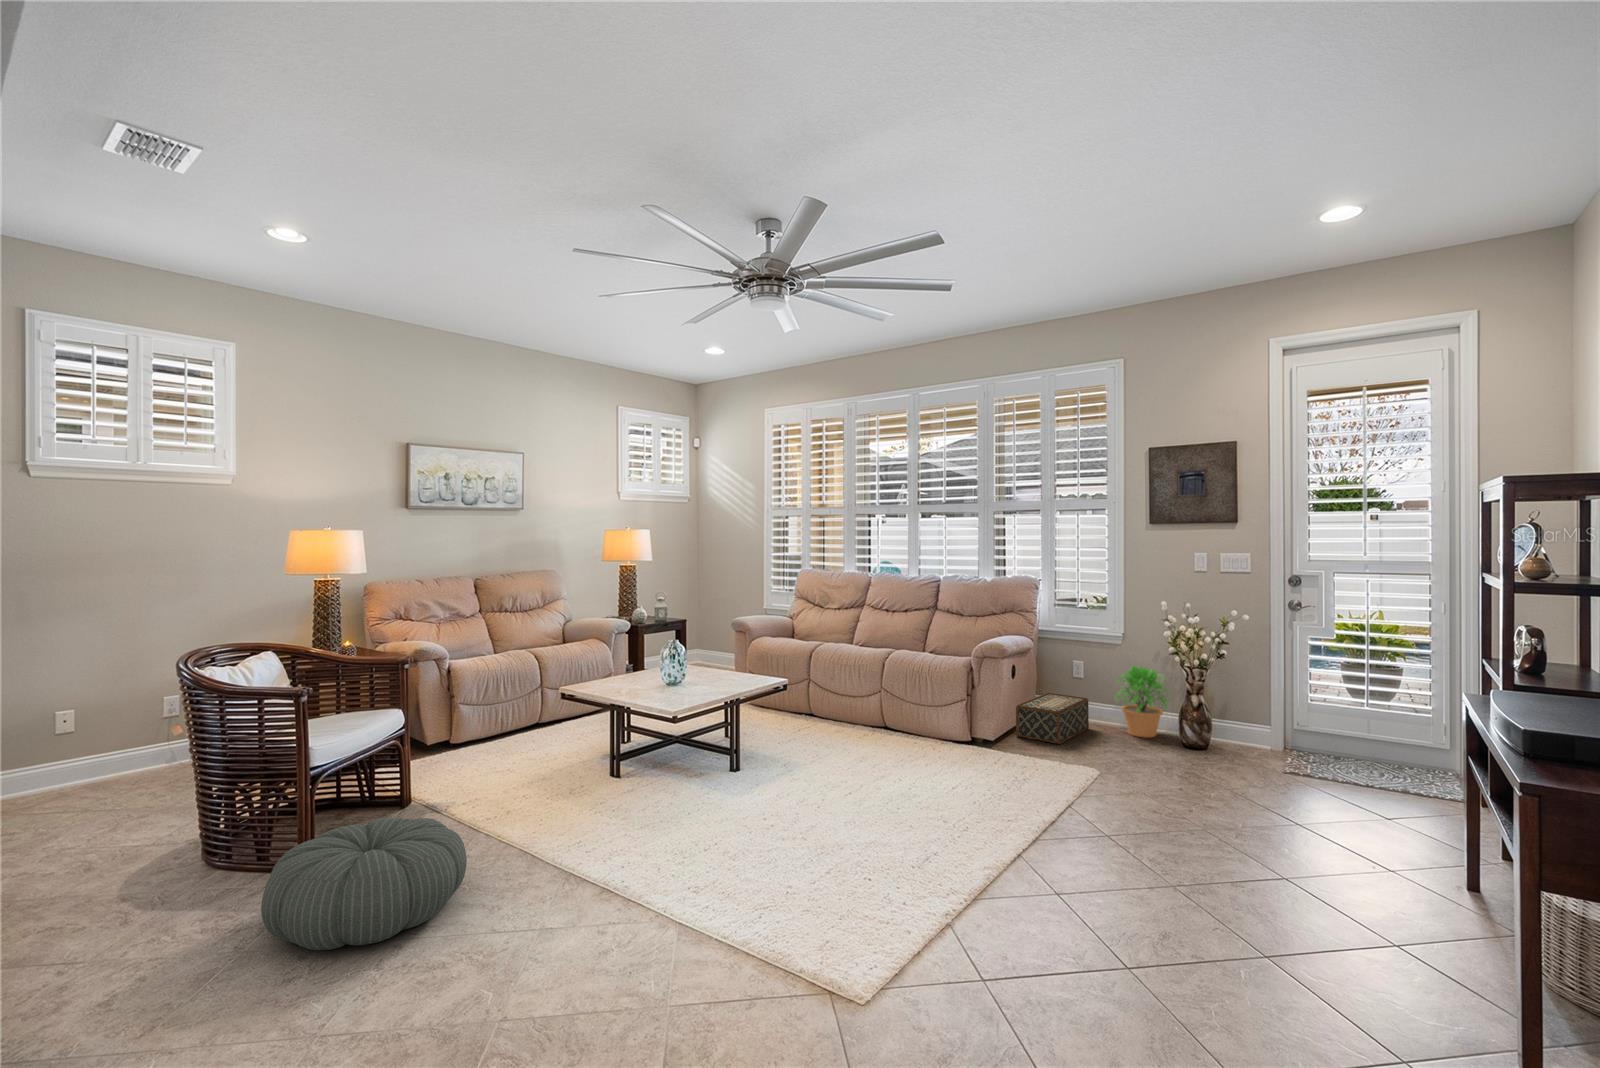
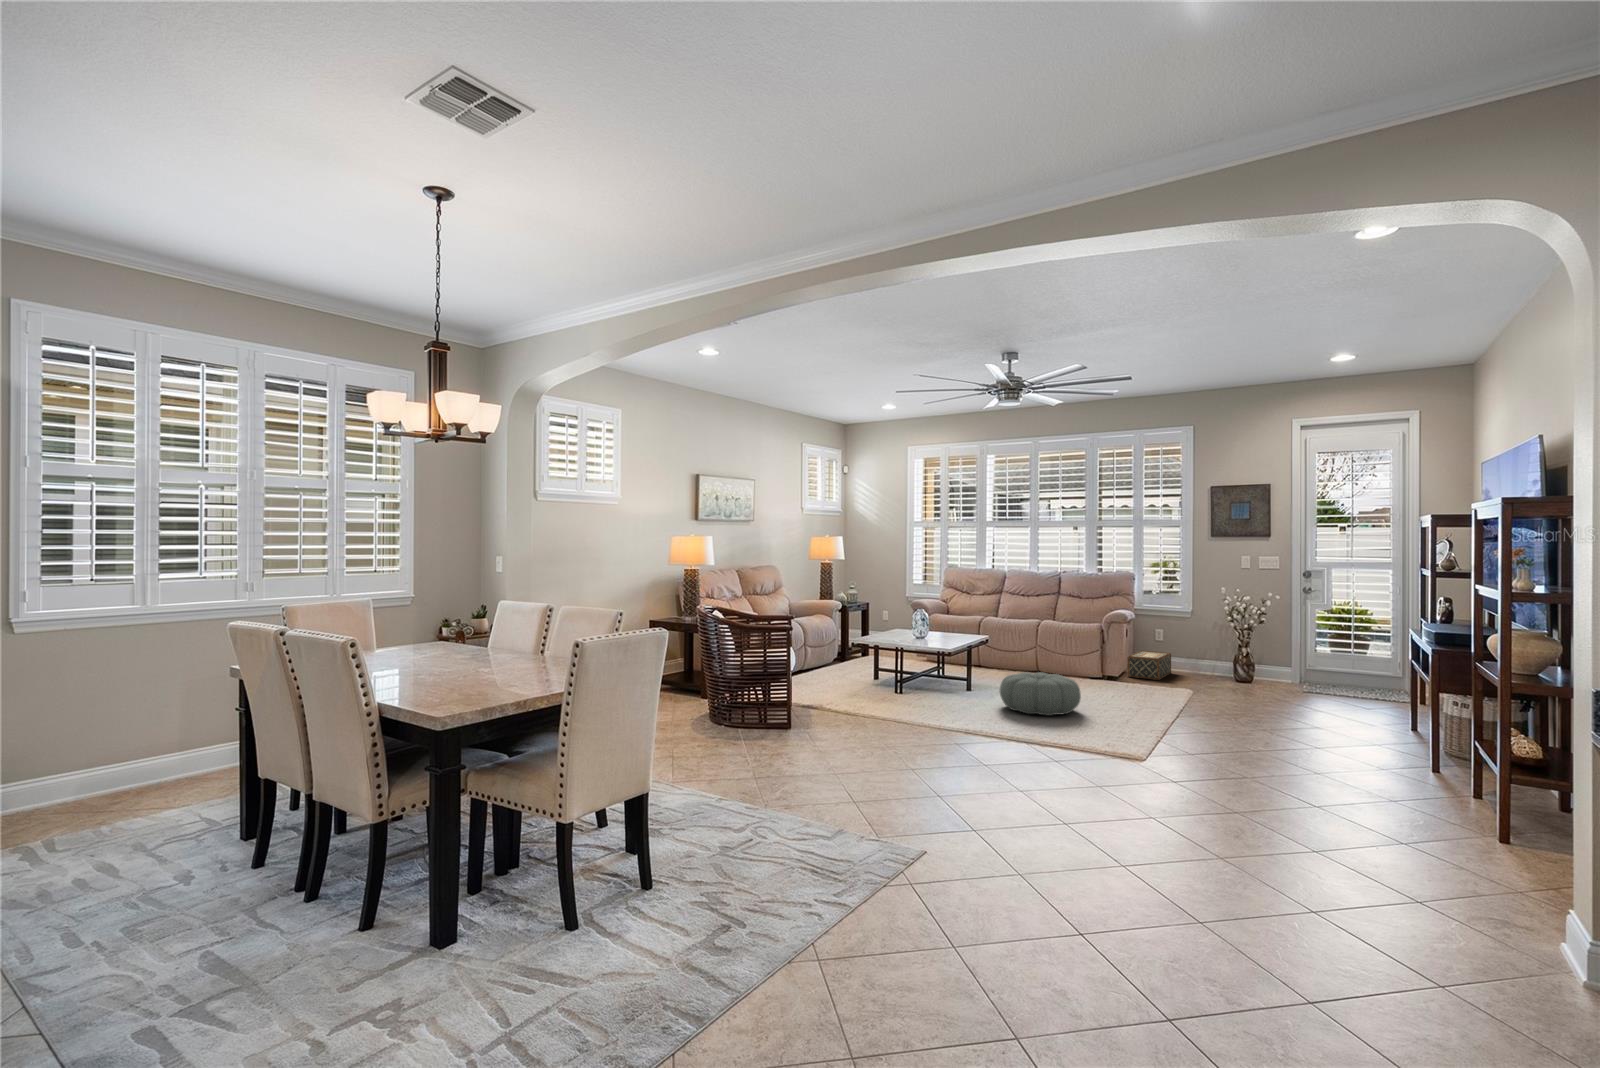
potted plant: present [1116,666,1167,738] -> none [1188,629,1230,677]
pouf: present [261,818,467,950] -> present [1000,672,1081,716]

